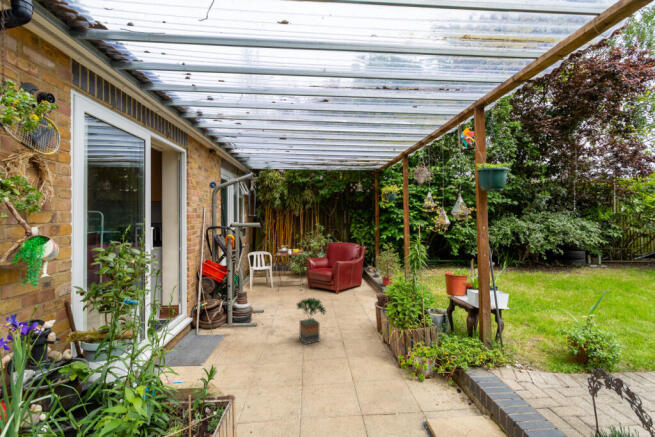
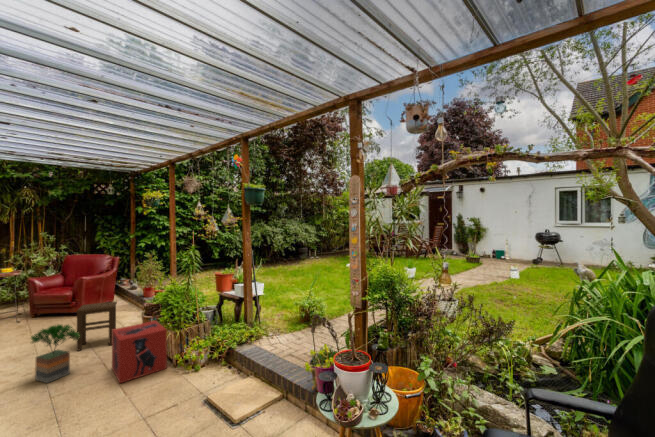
stool: none [328,284,357,325] -> present [76,302,117,351]
storage box: none [347,312,391,365] -> present [112,321,167,383]

